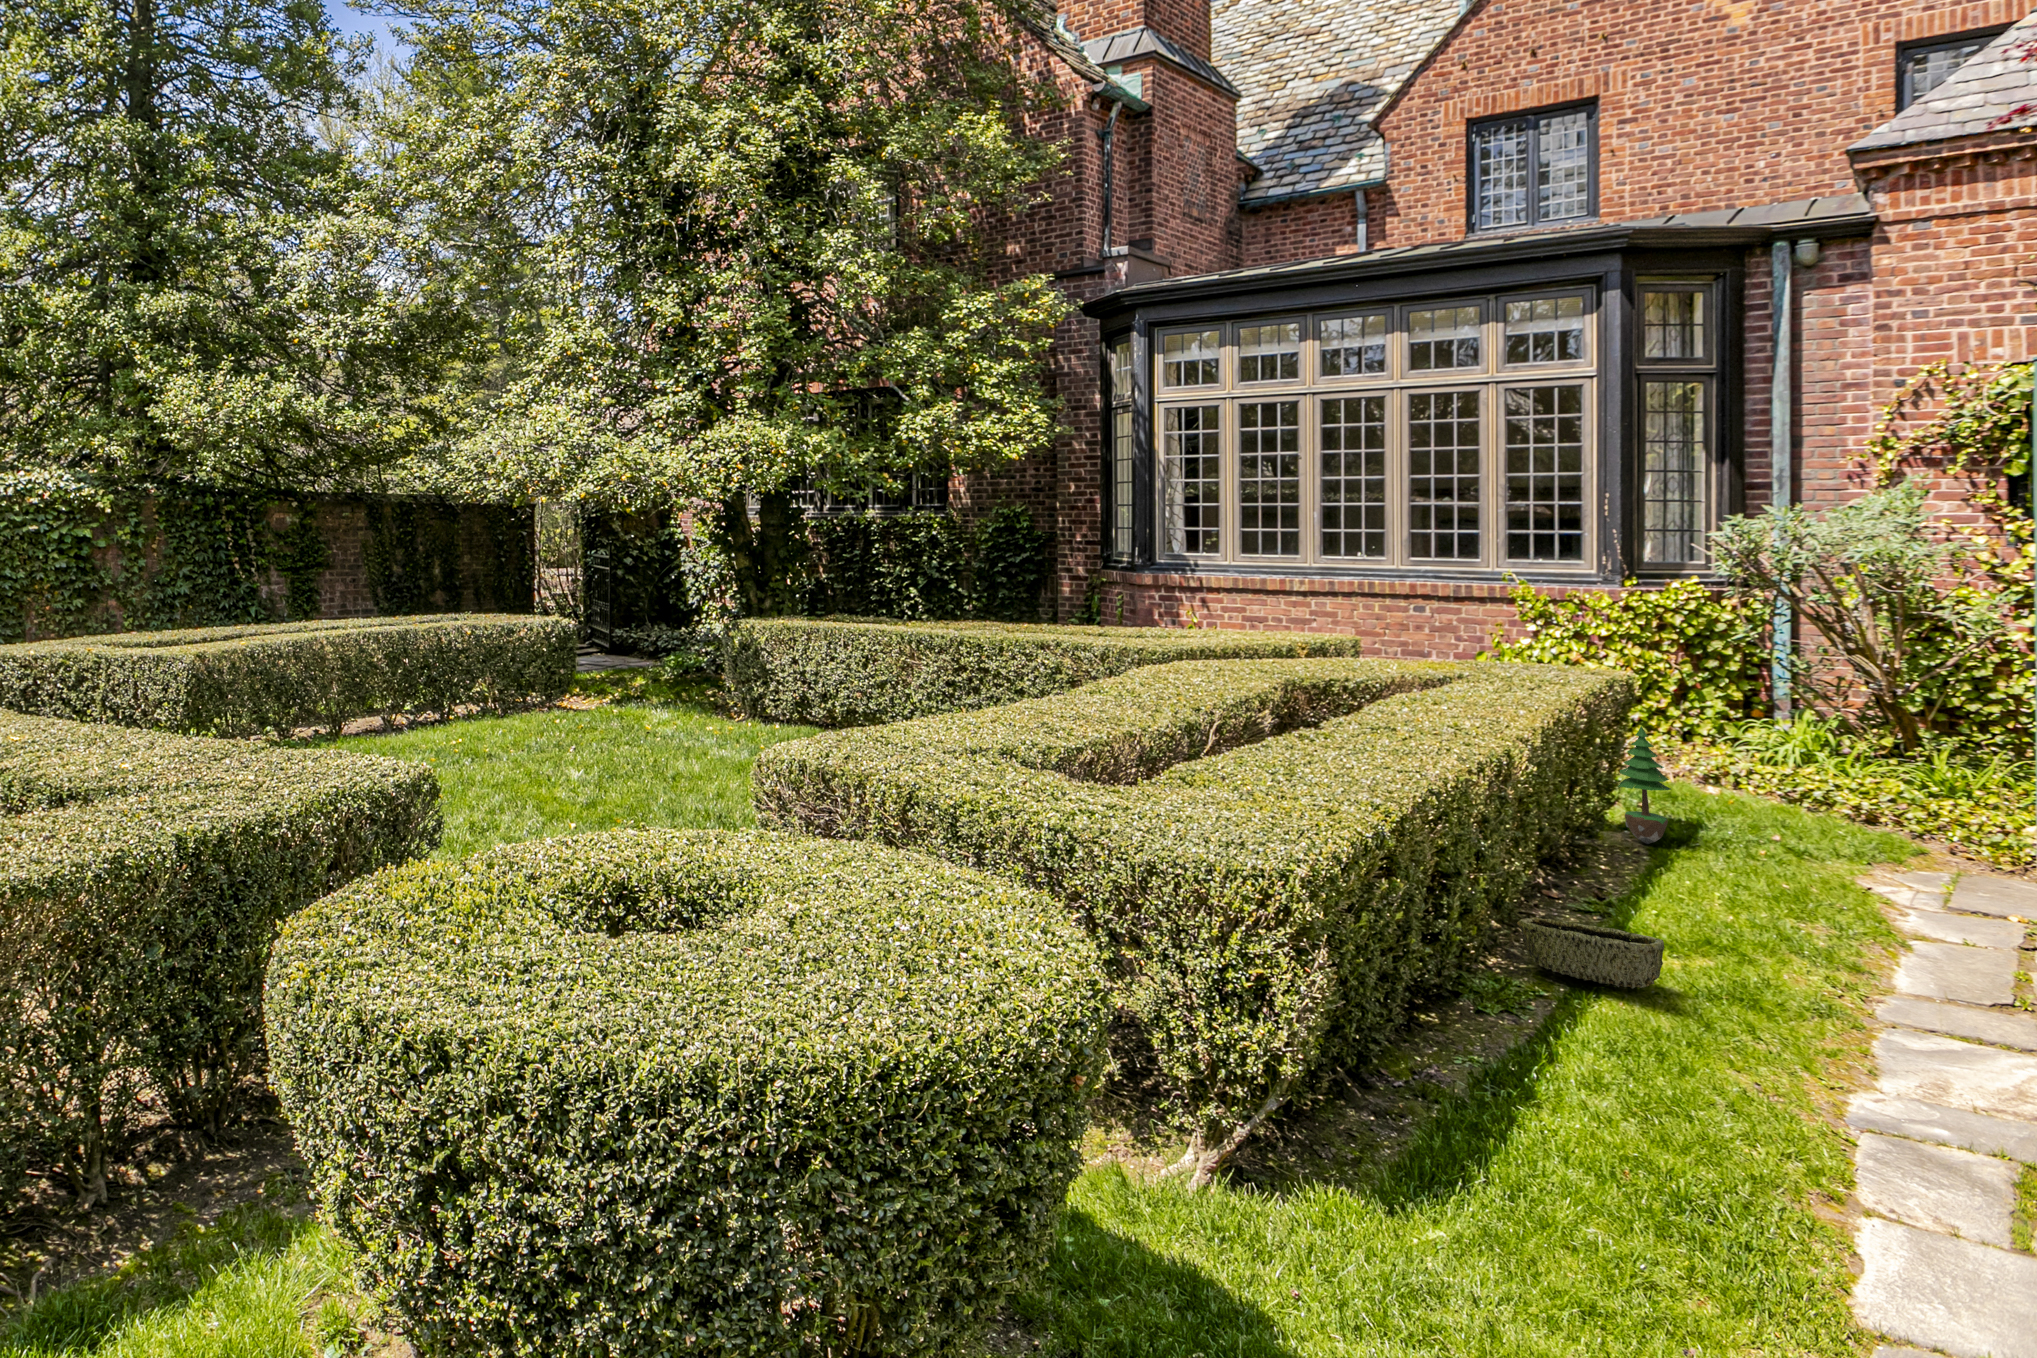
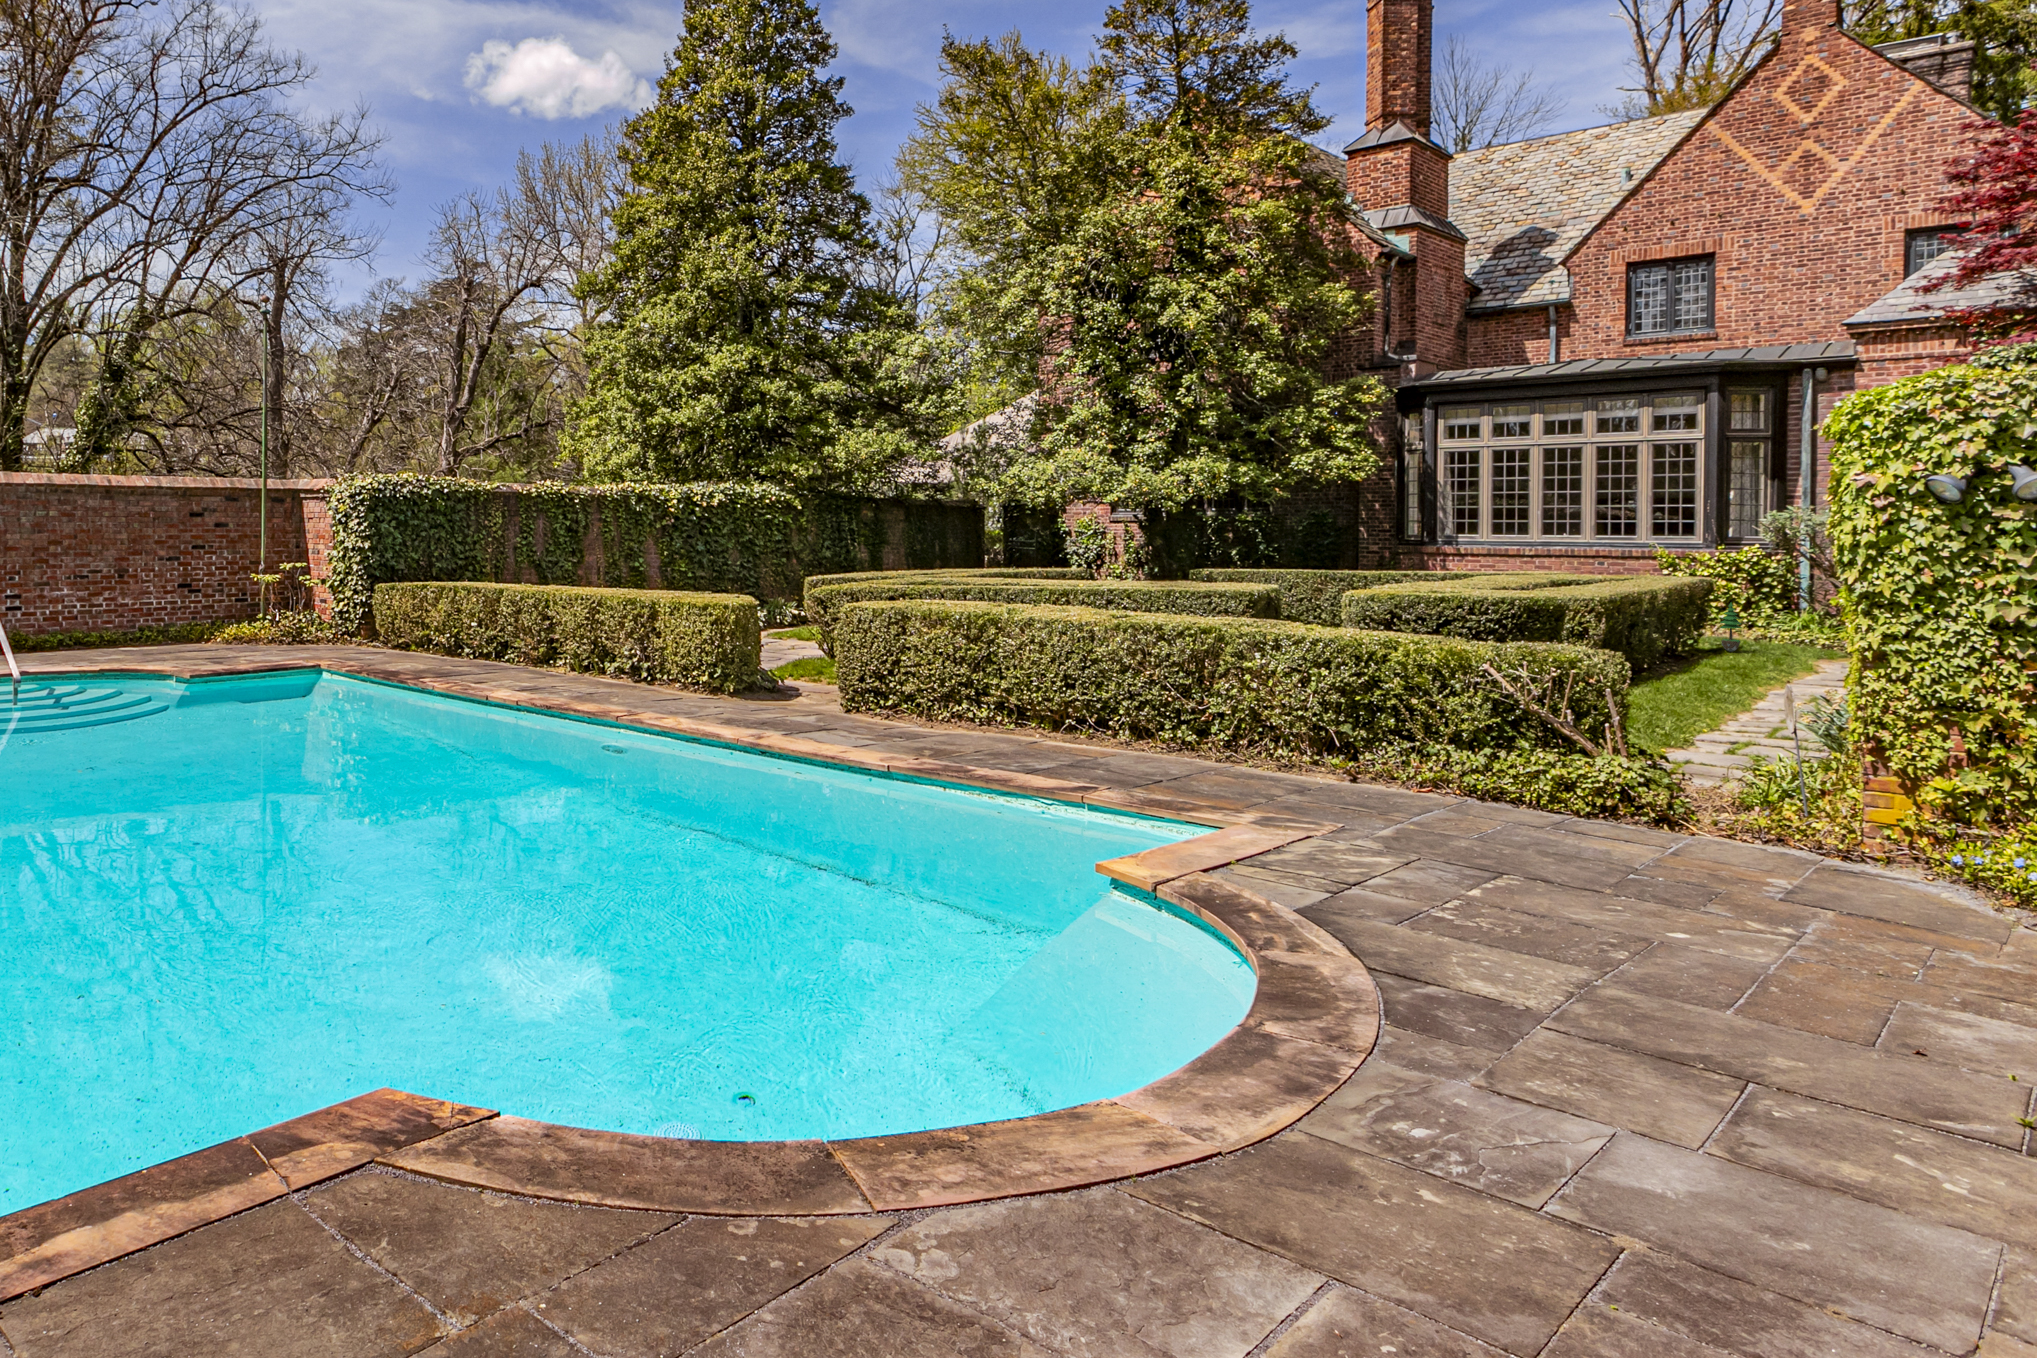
woven basket: present [1517,917,1664,989] -> none [1688,659,1743,678]

